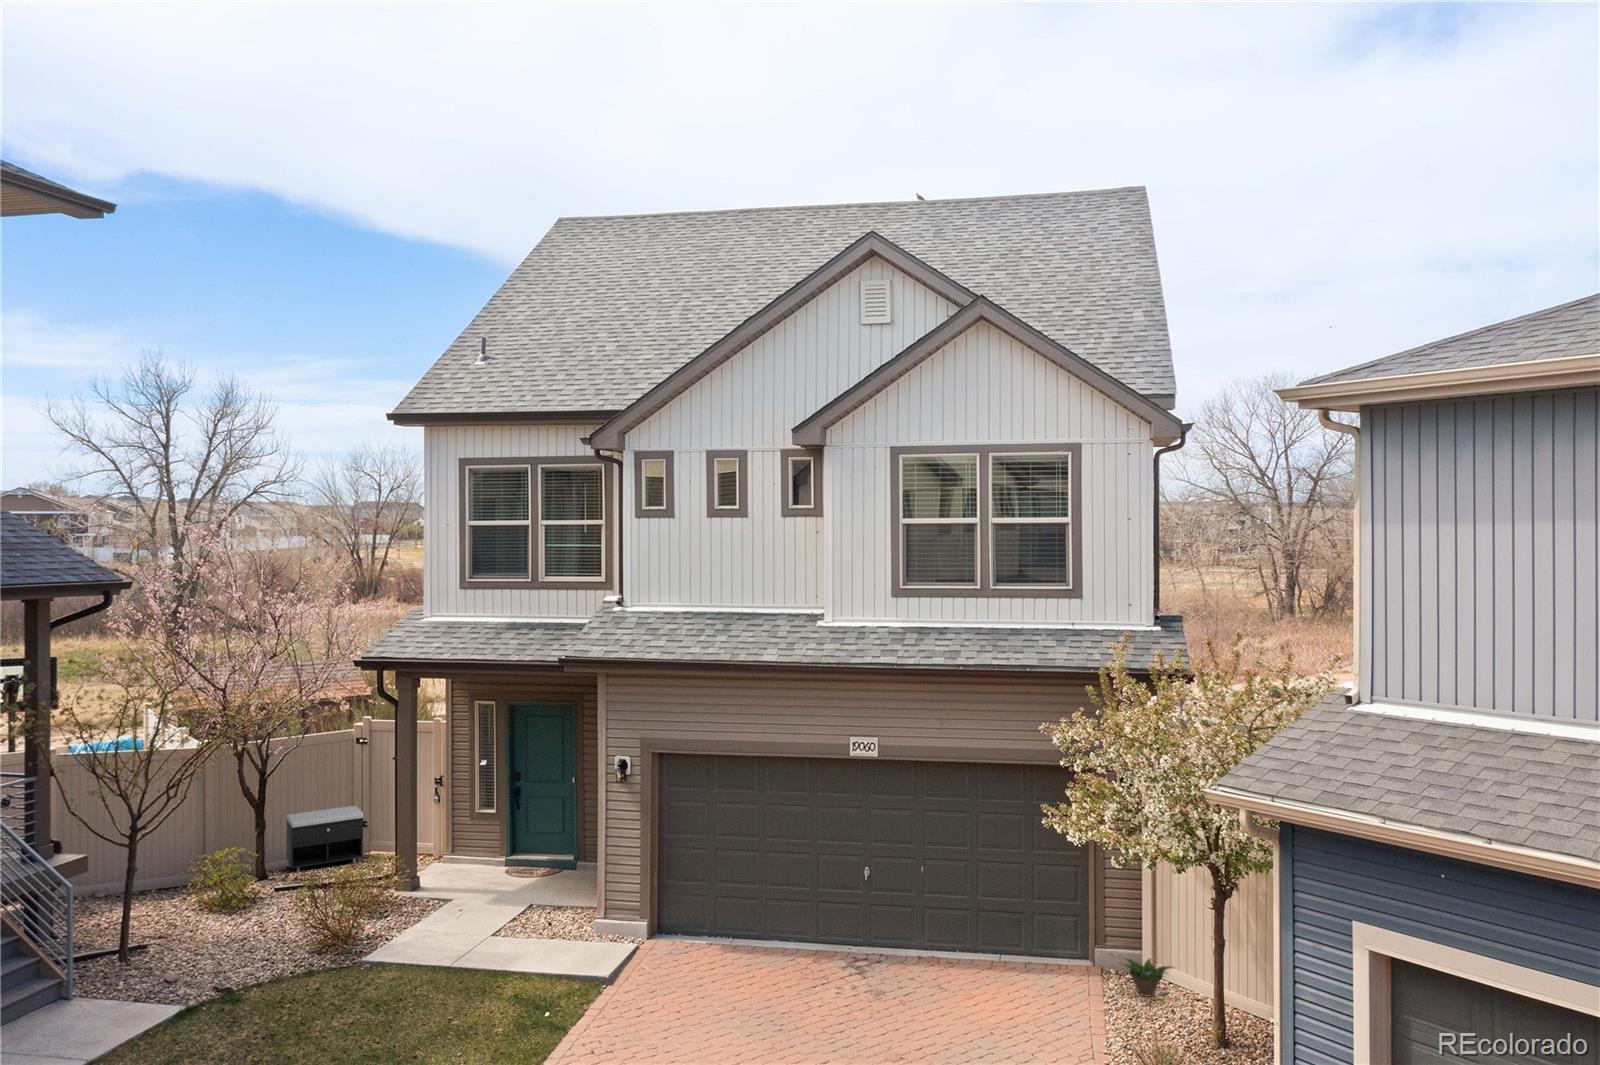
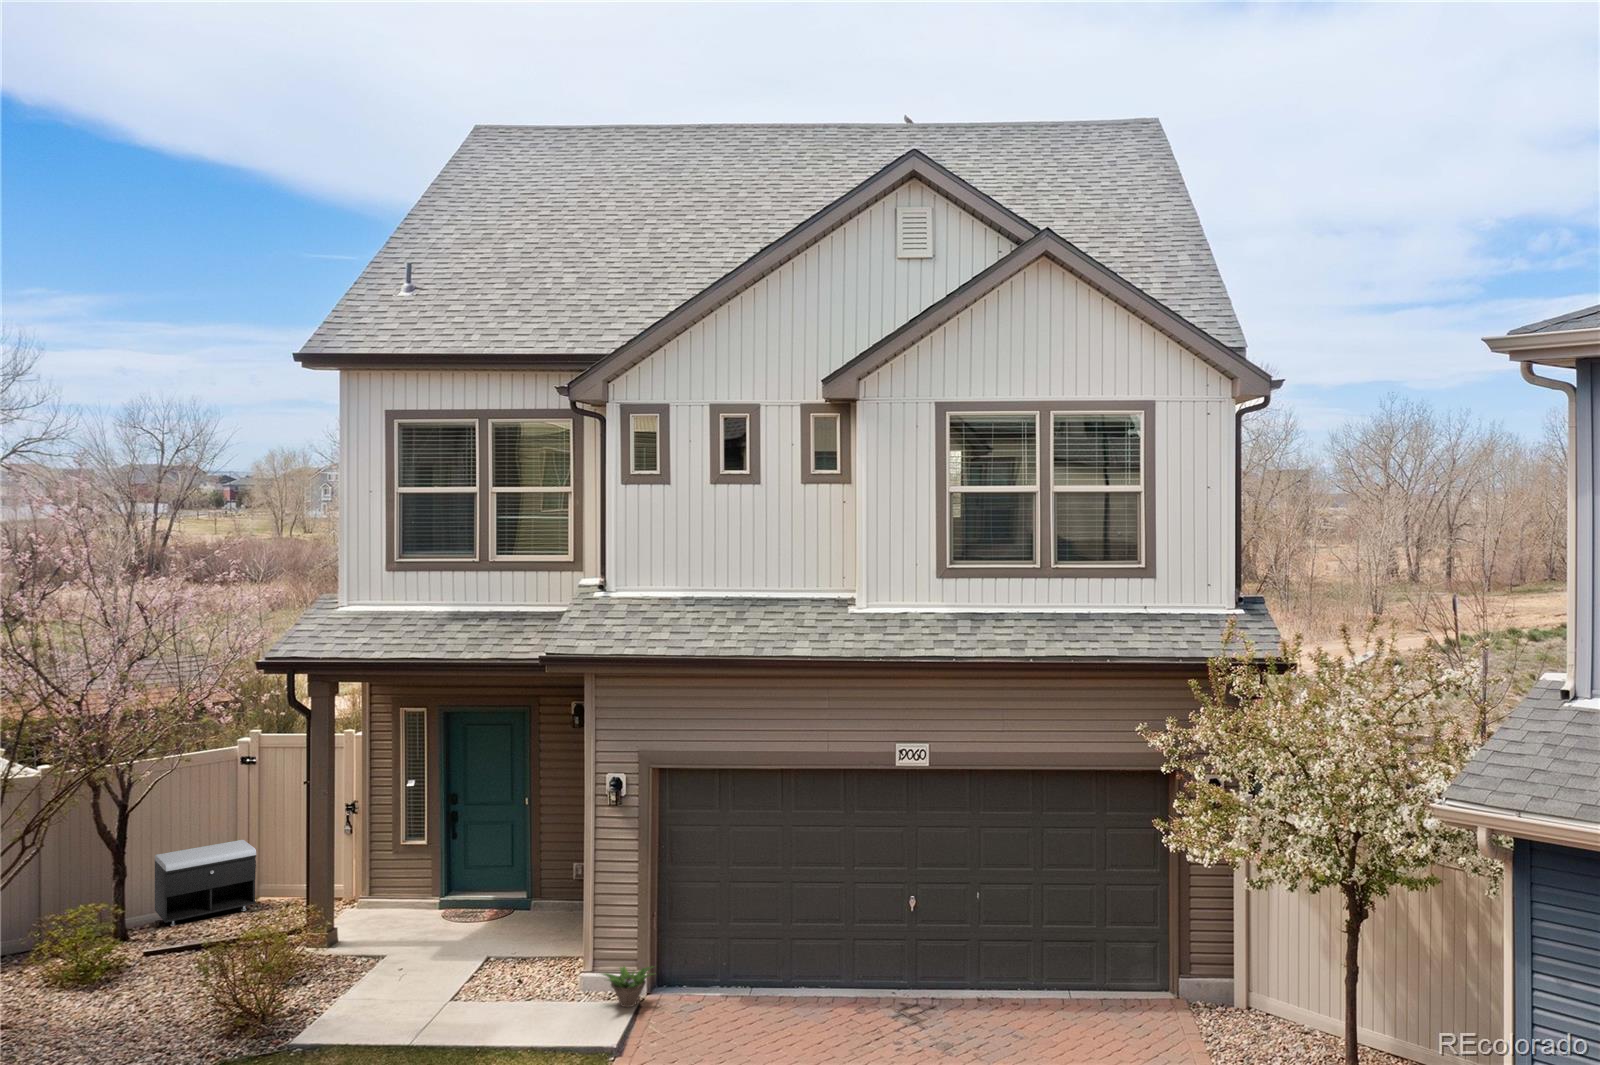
decorative plant: present [1123,958,1172,996] -> present [602,966,654,1007]

